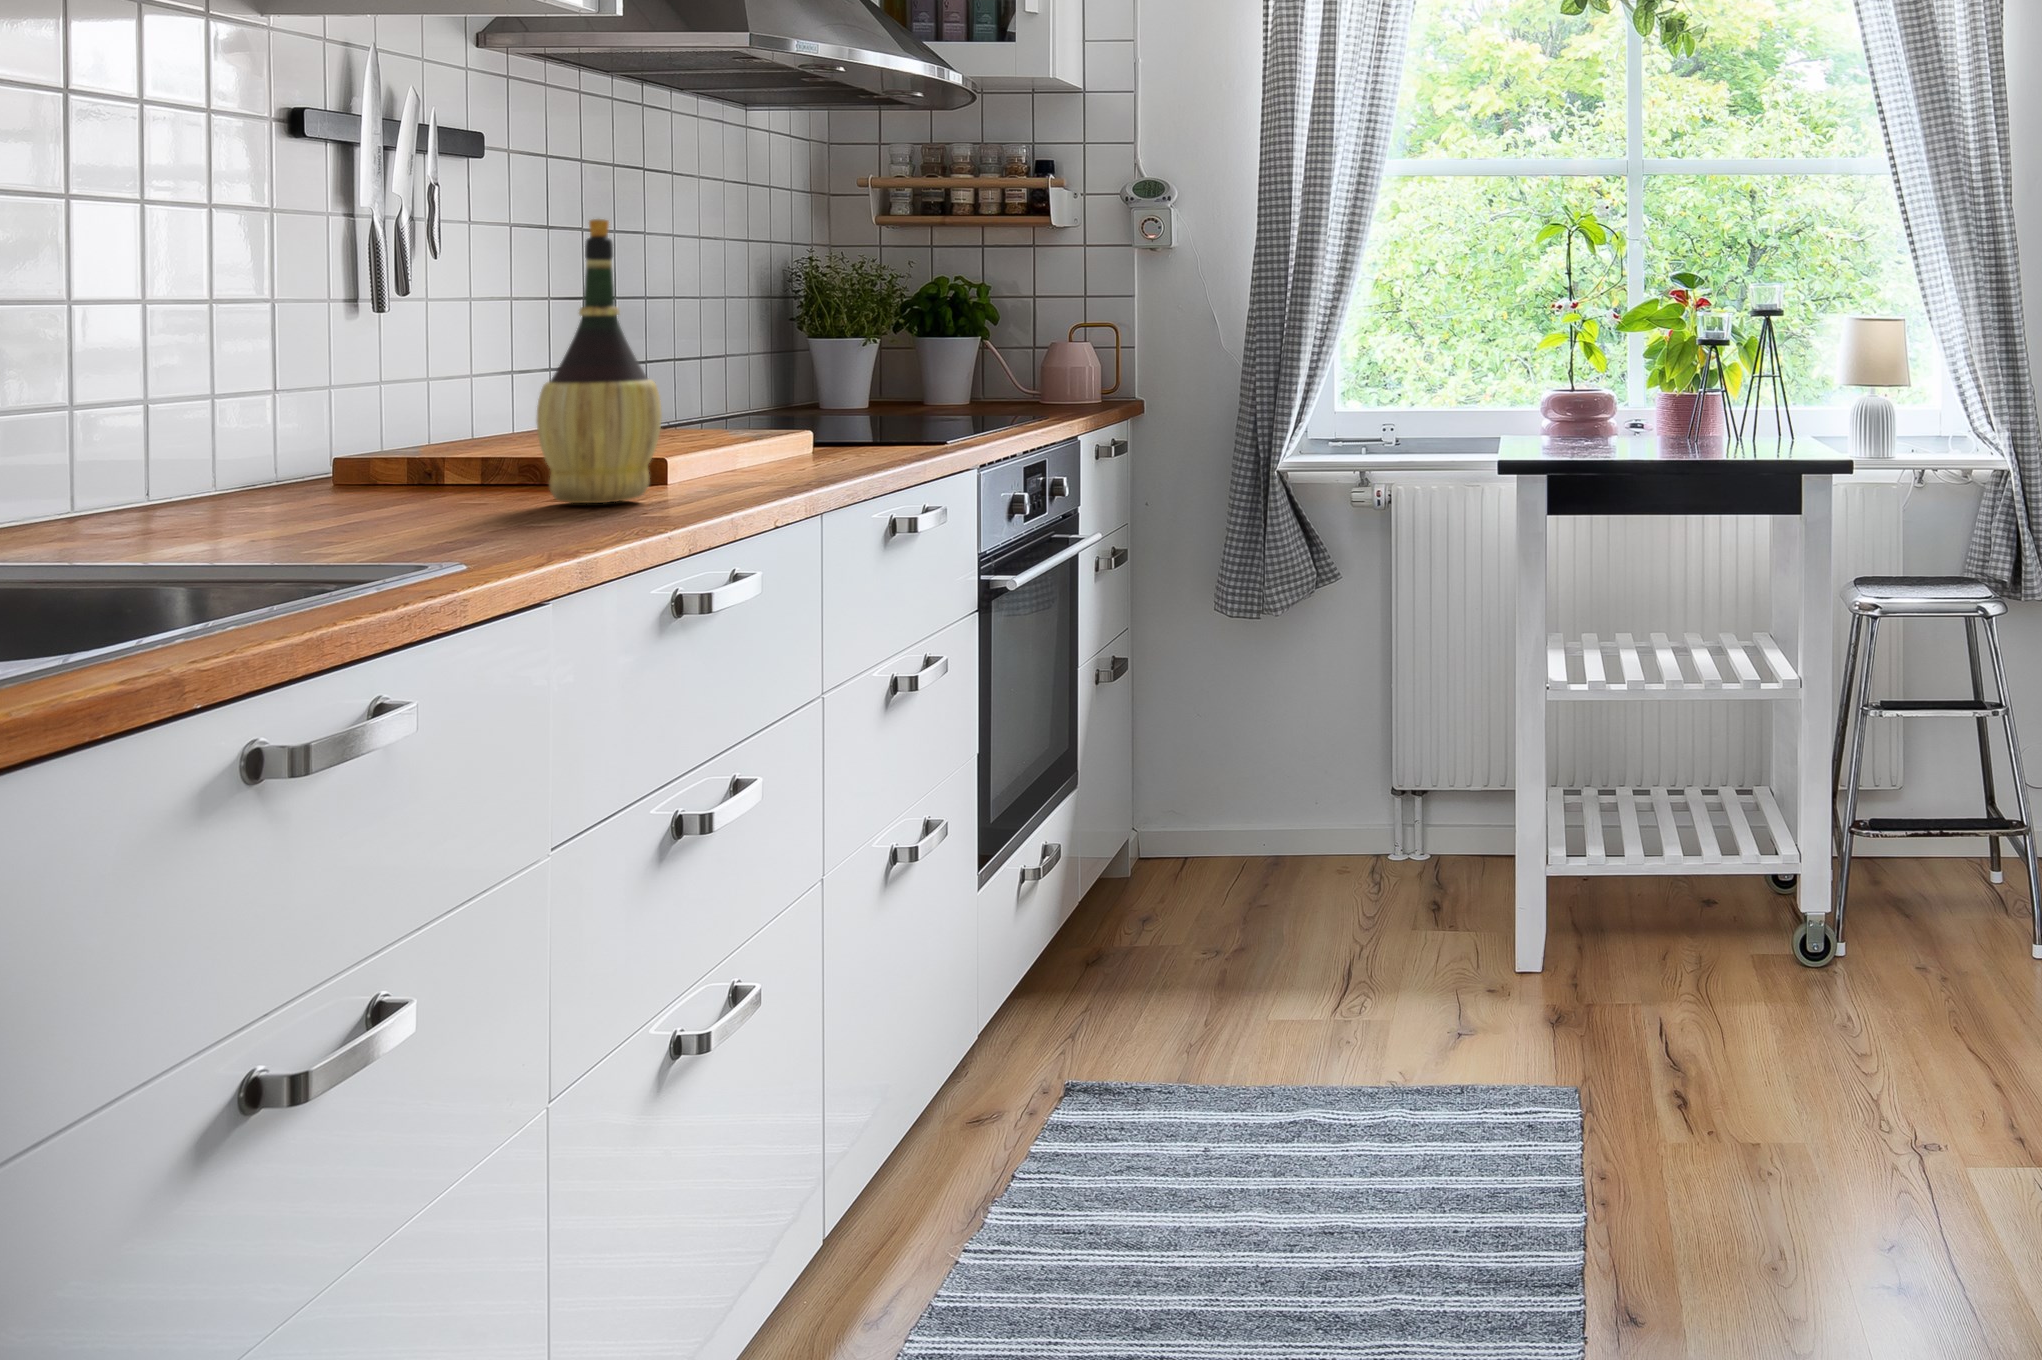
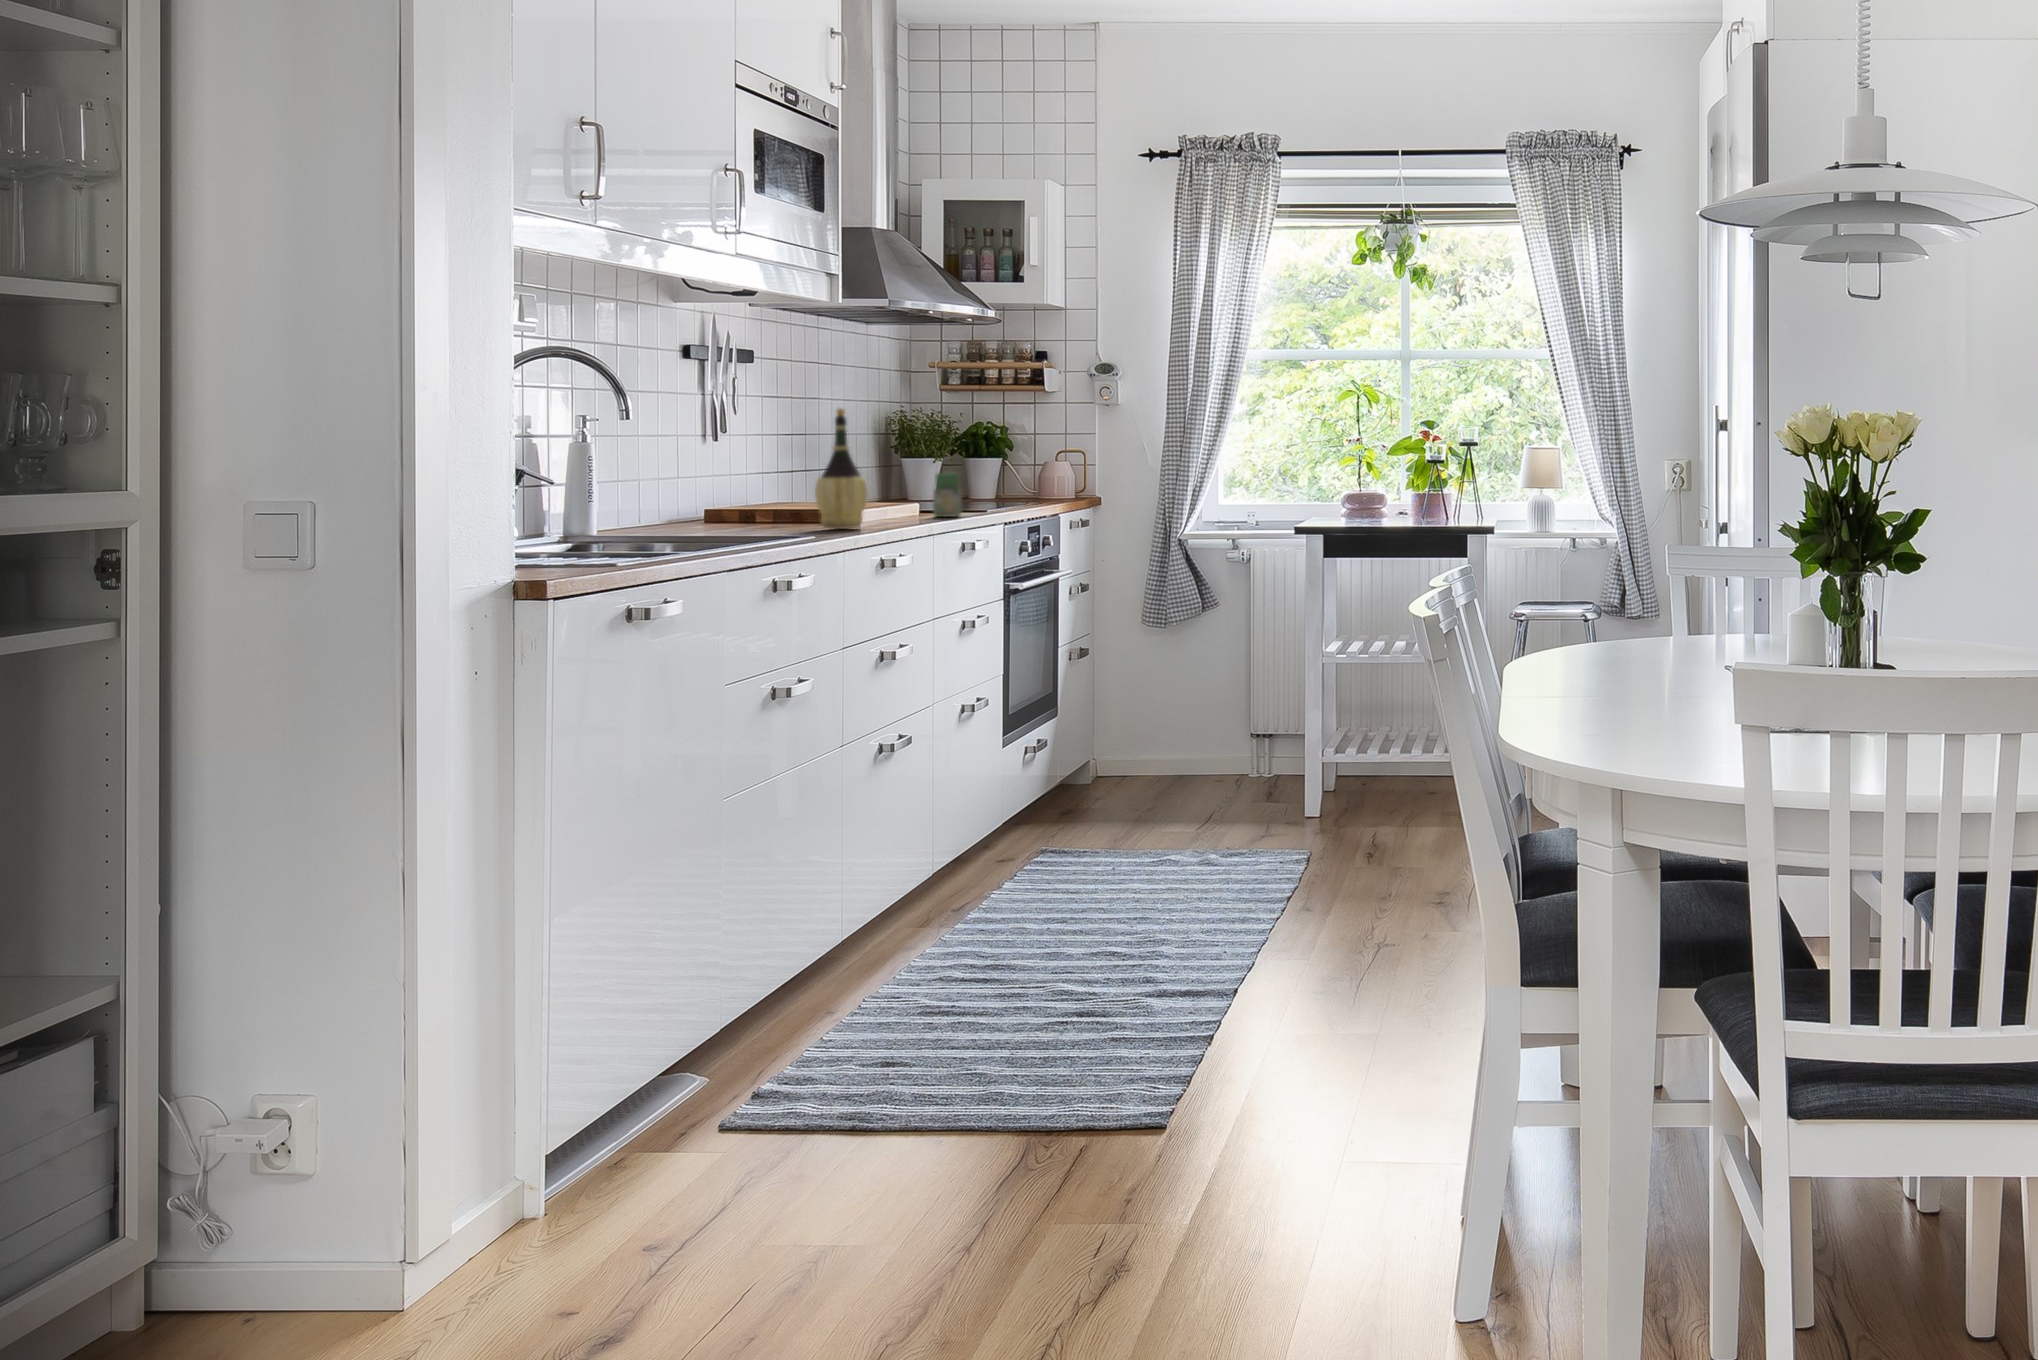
jar: none [835,368,891,459] -> present [933,473,961,517]

